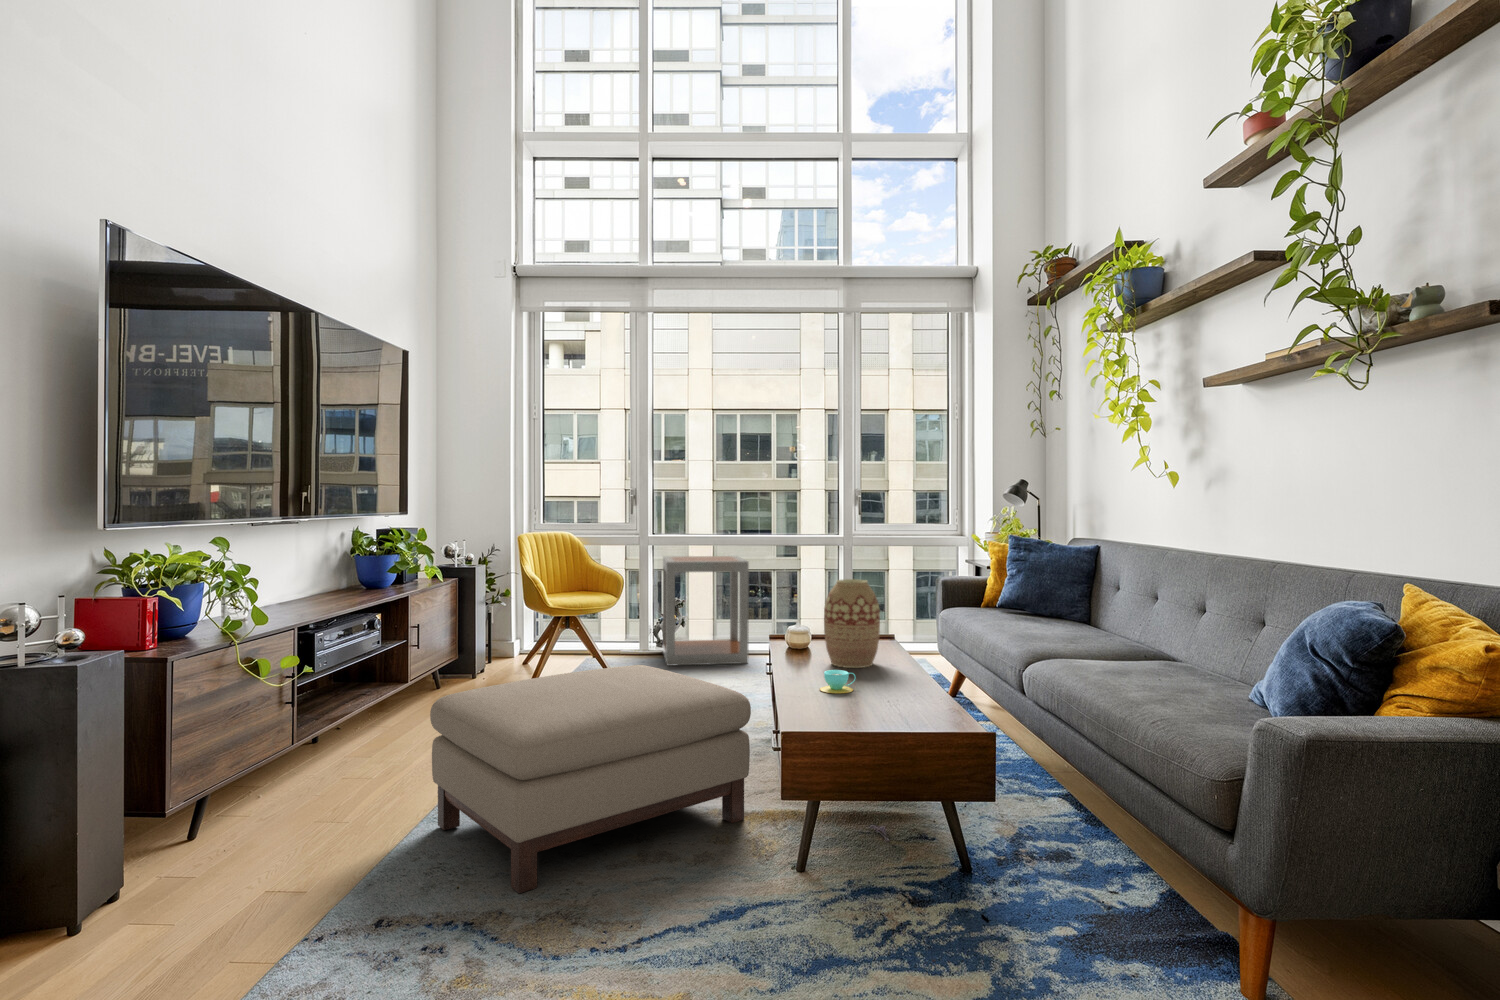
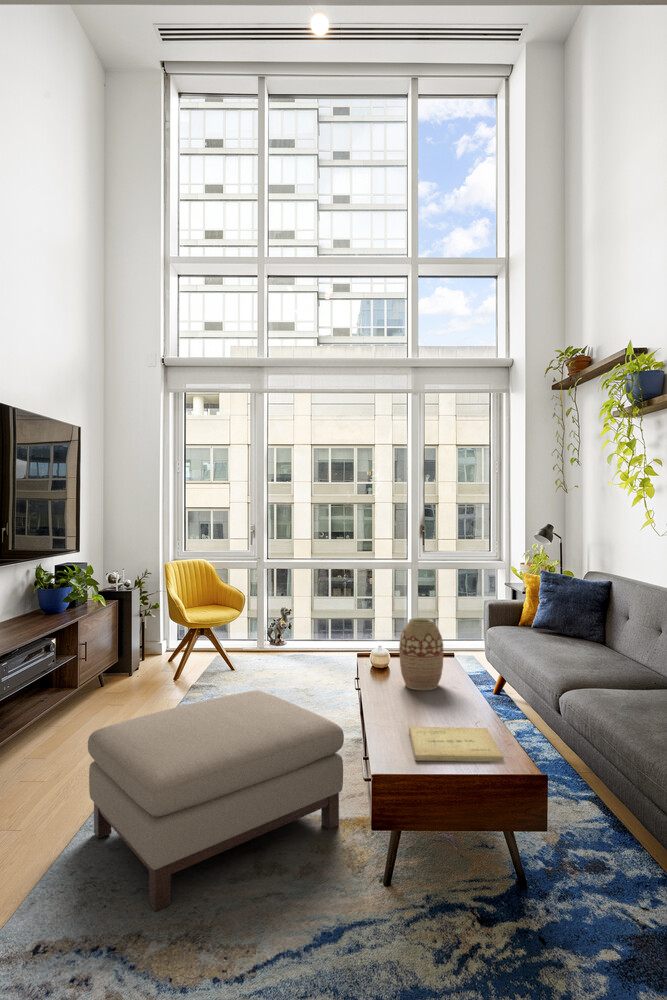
side table: present [663,556,749,666] -> none [274,576,339,663]
teacup: present [820,670,856,693] -> none [398,701,427,722]
book: none [832,694,945,724] -> present [409,727,503,761]

